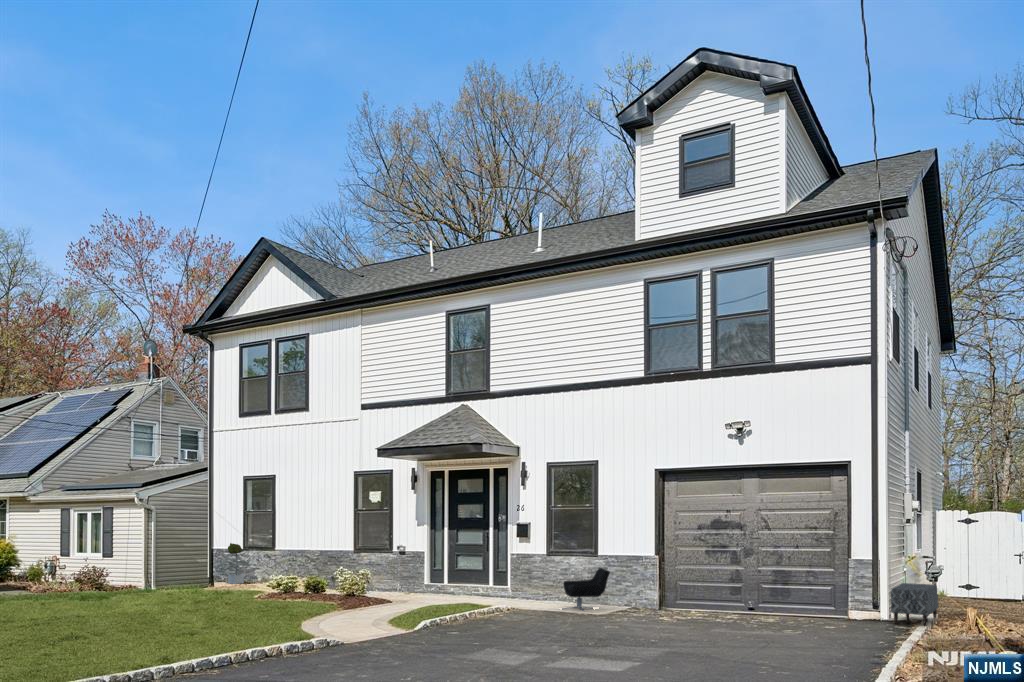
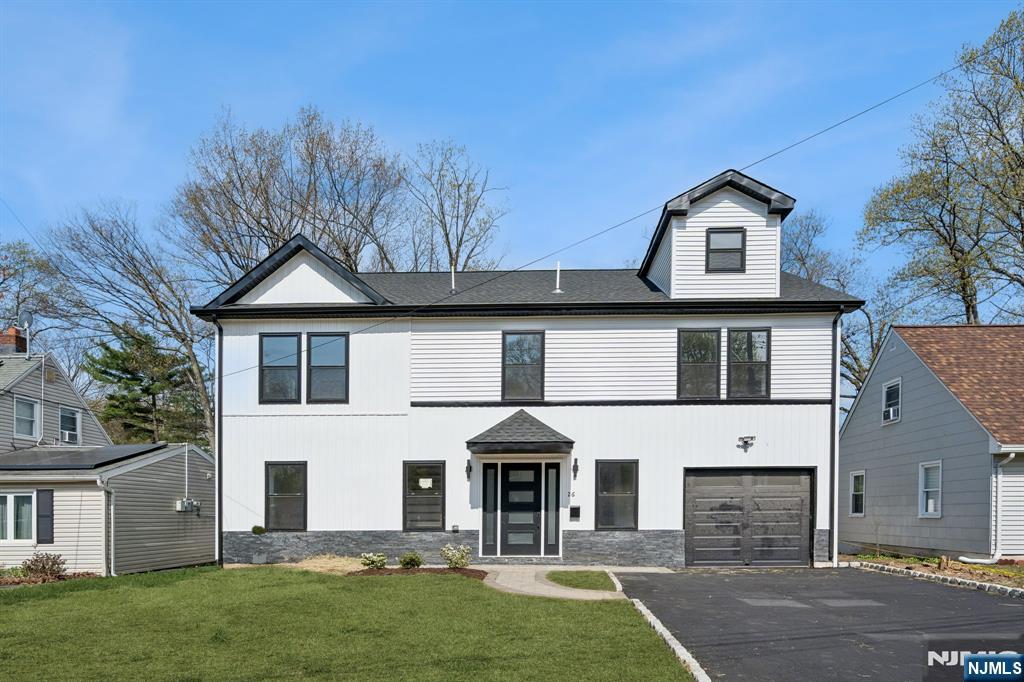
lounge chair: present [563,568,610,611] -> none [623,538,661,569]
bench: present [890,583,939,626] -> none [813,540,852,566]

